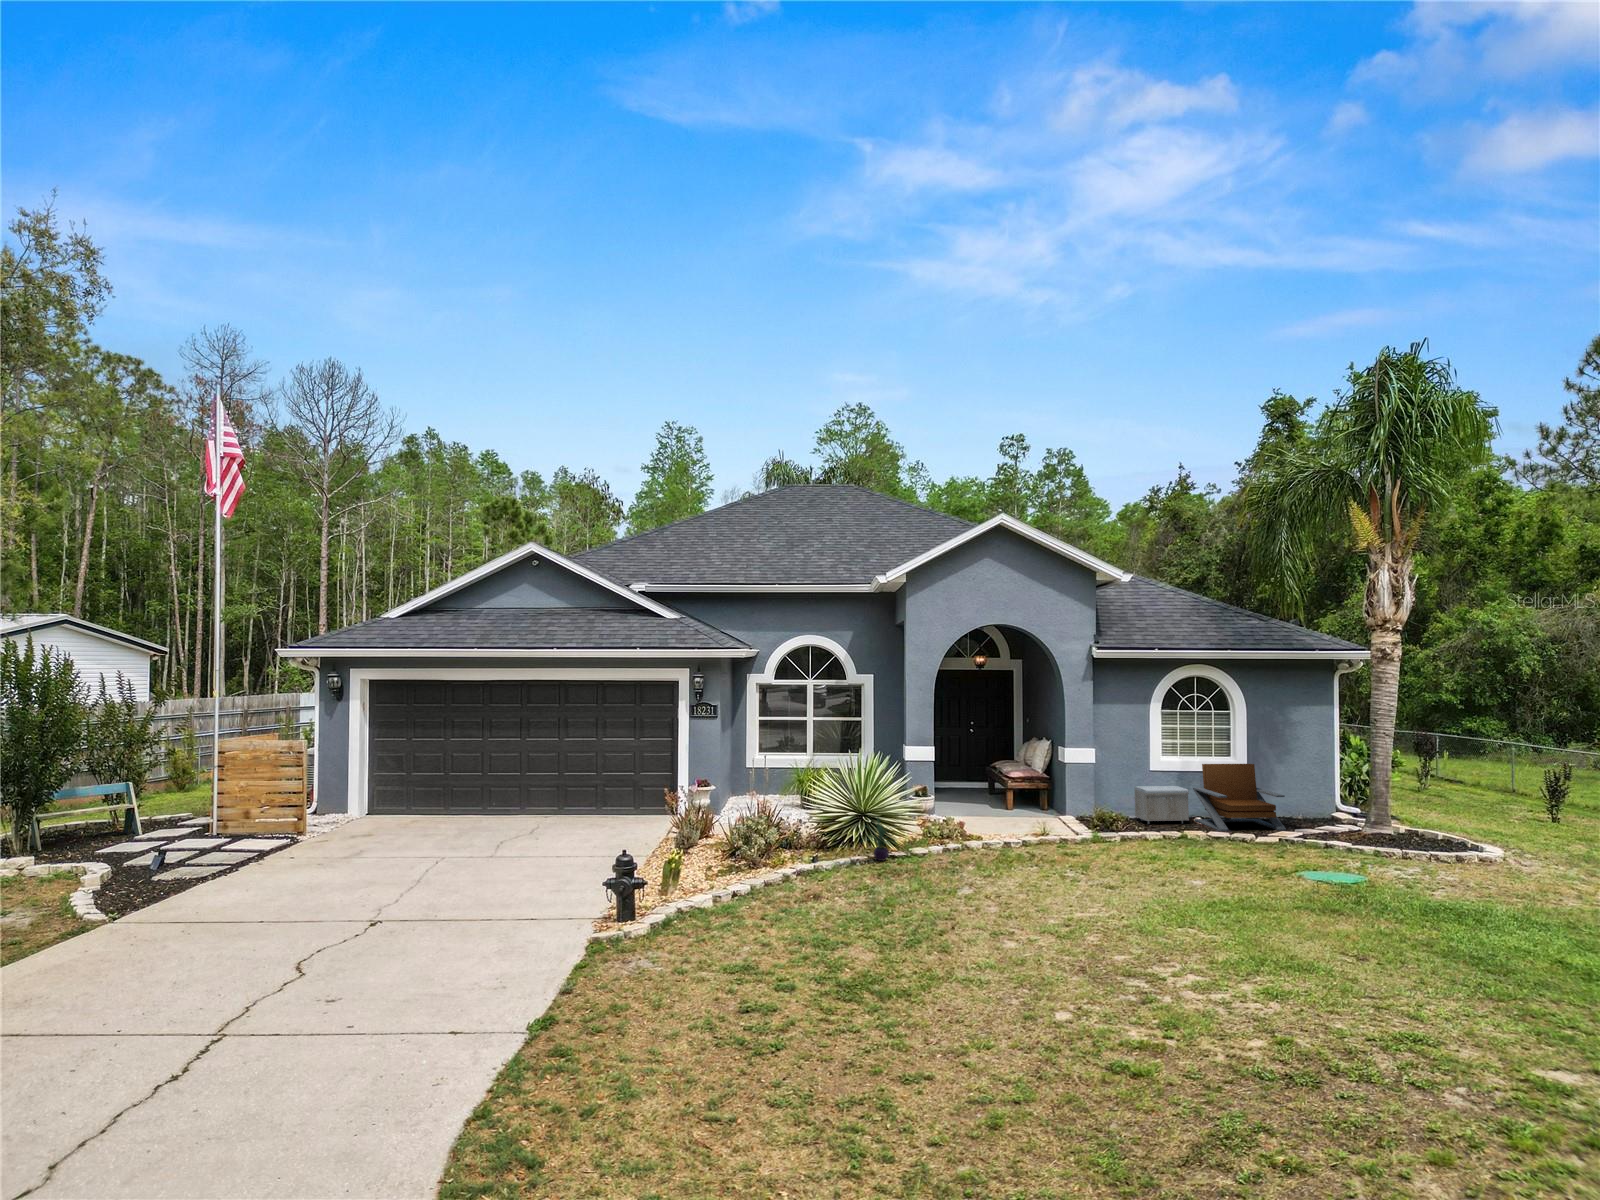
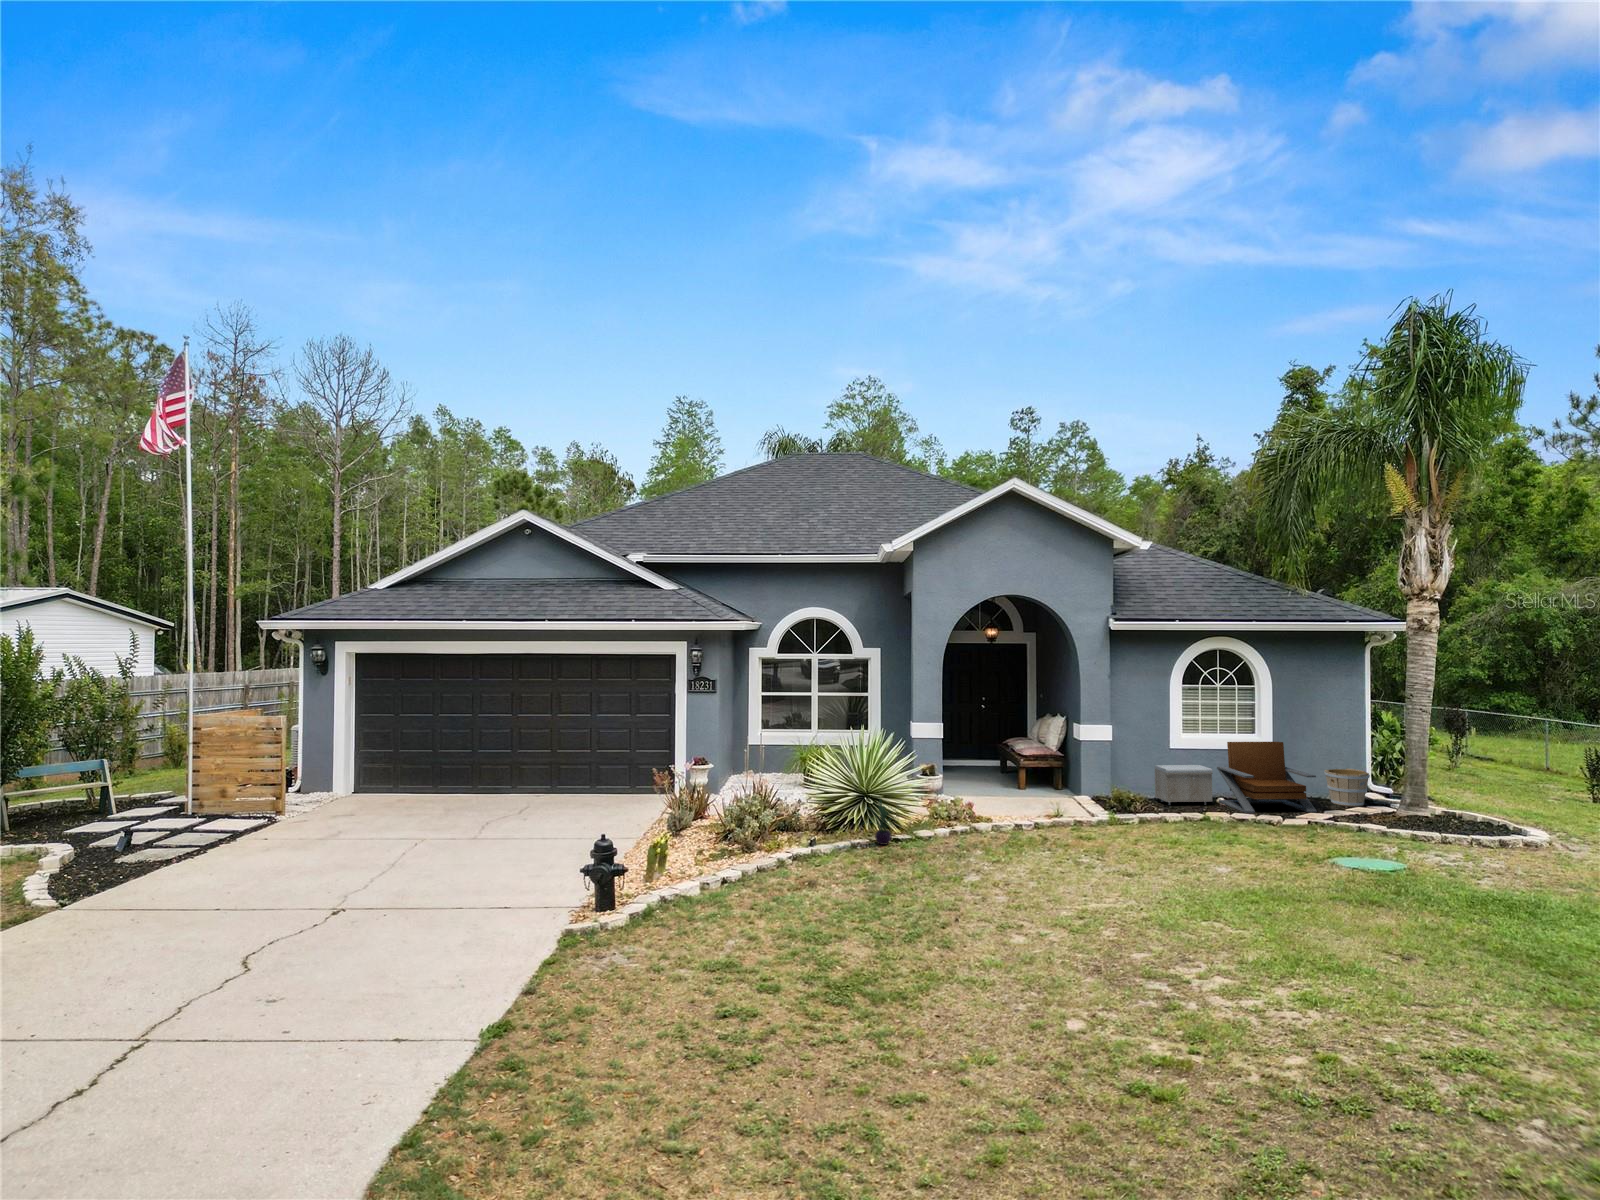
wooden bucket: none [1293,789,1335,825] -> present [1324,768,1370,806]

